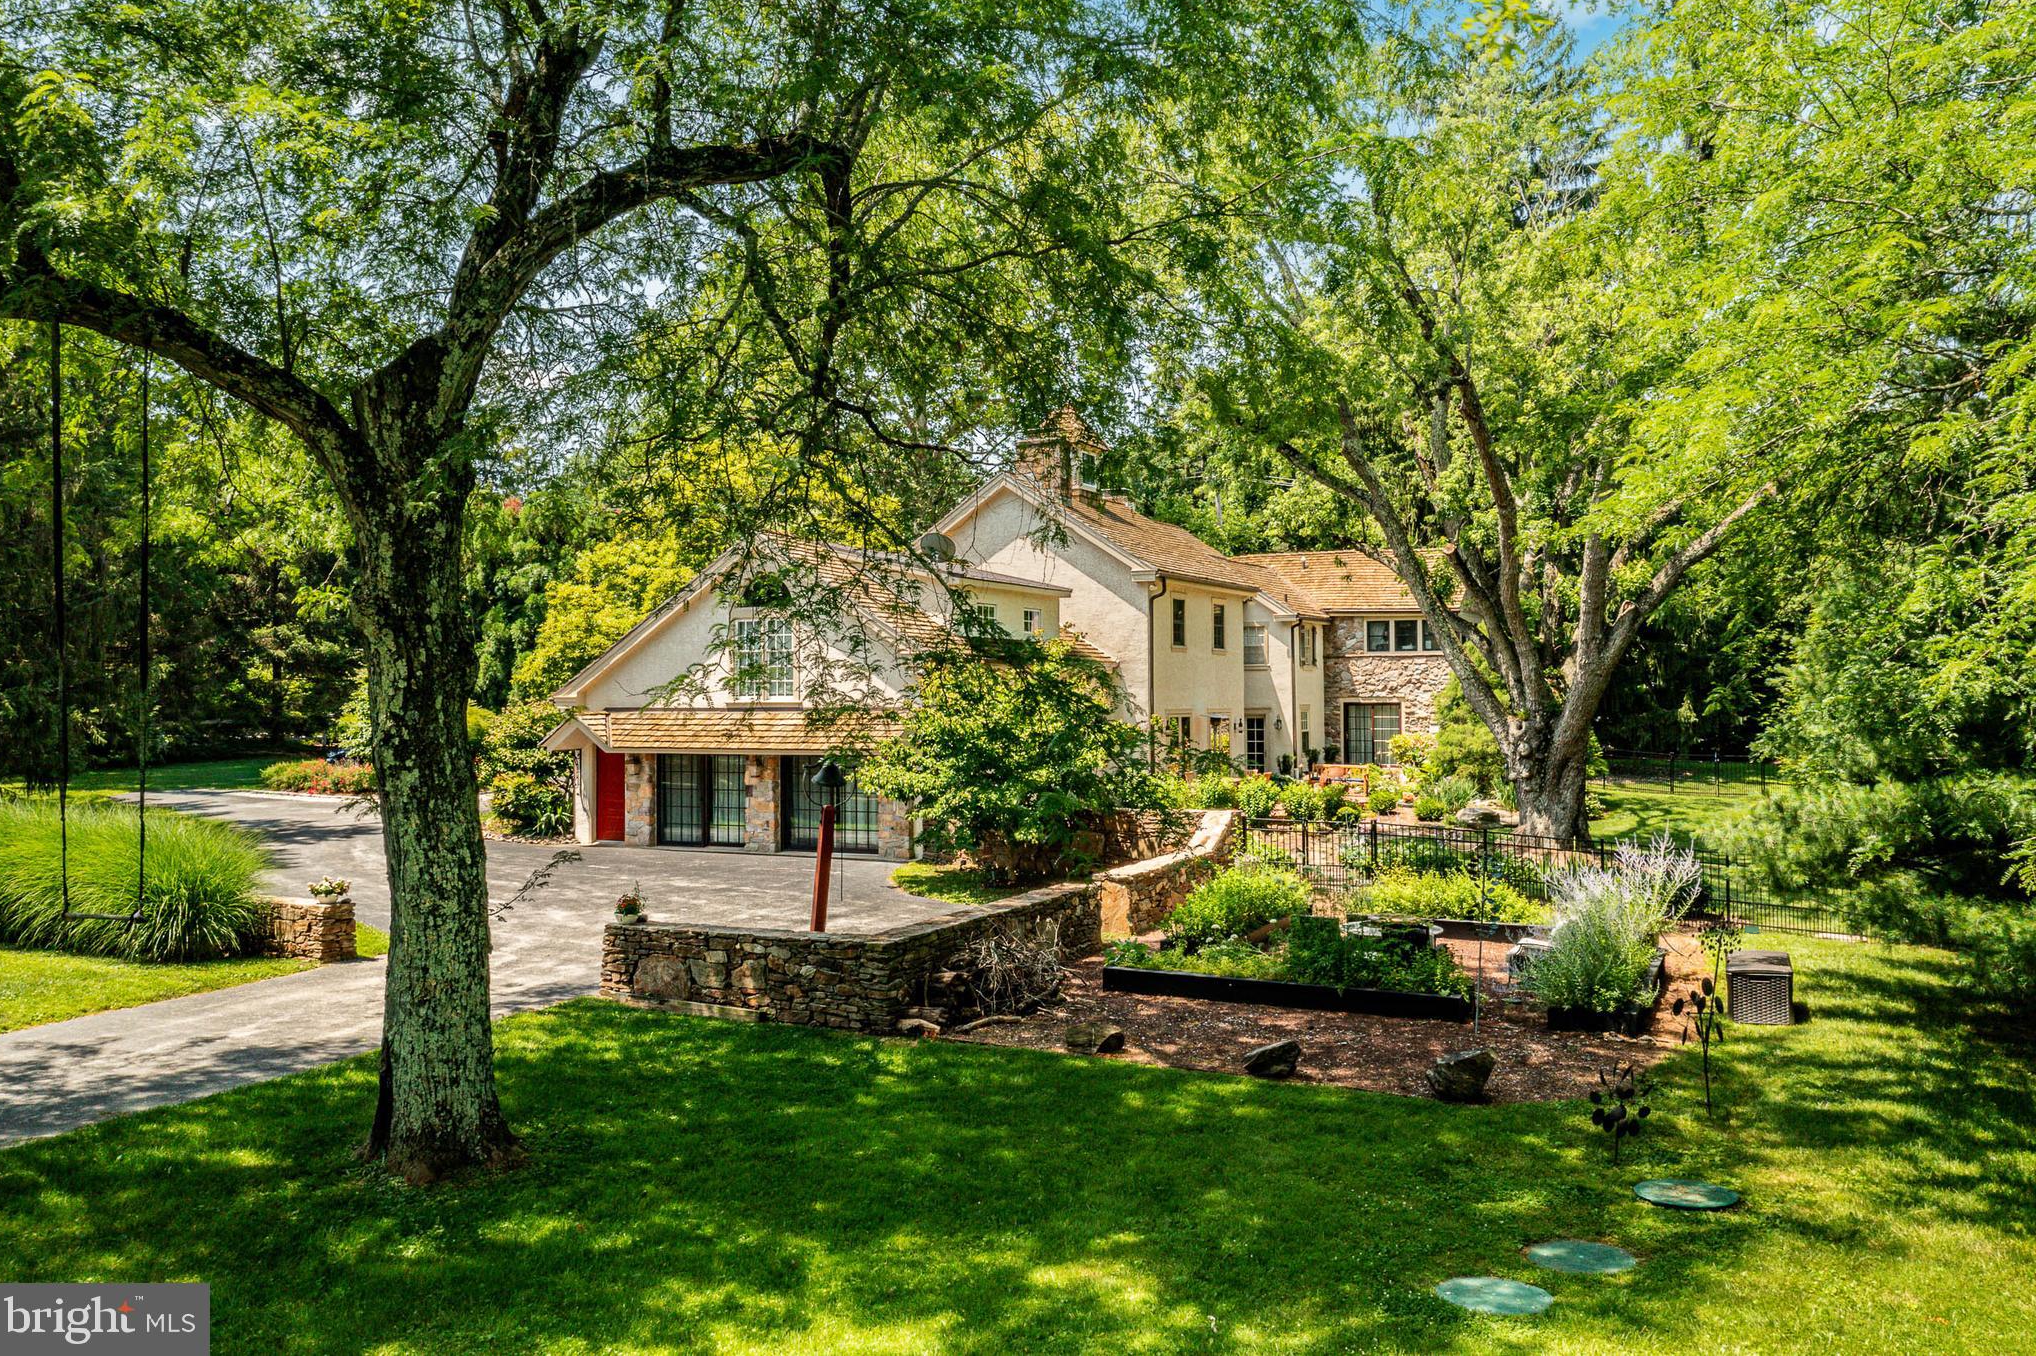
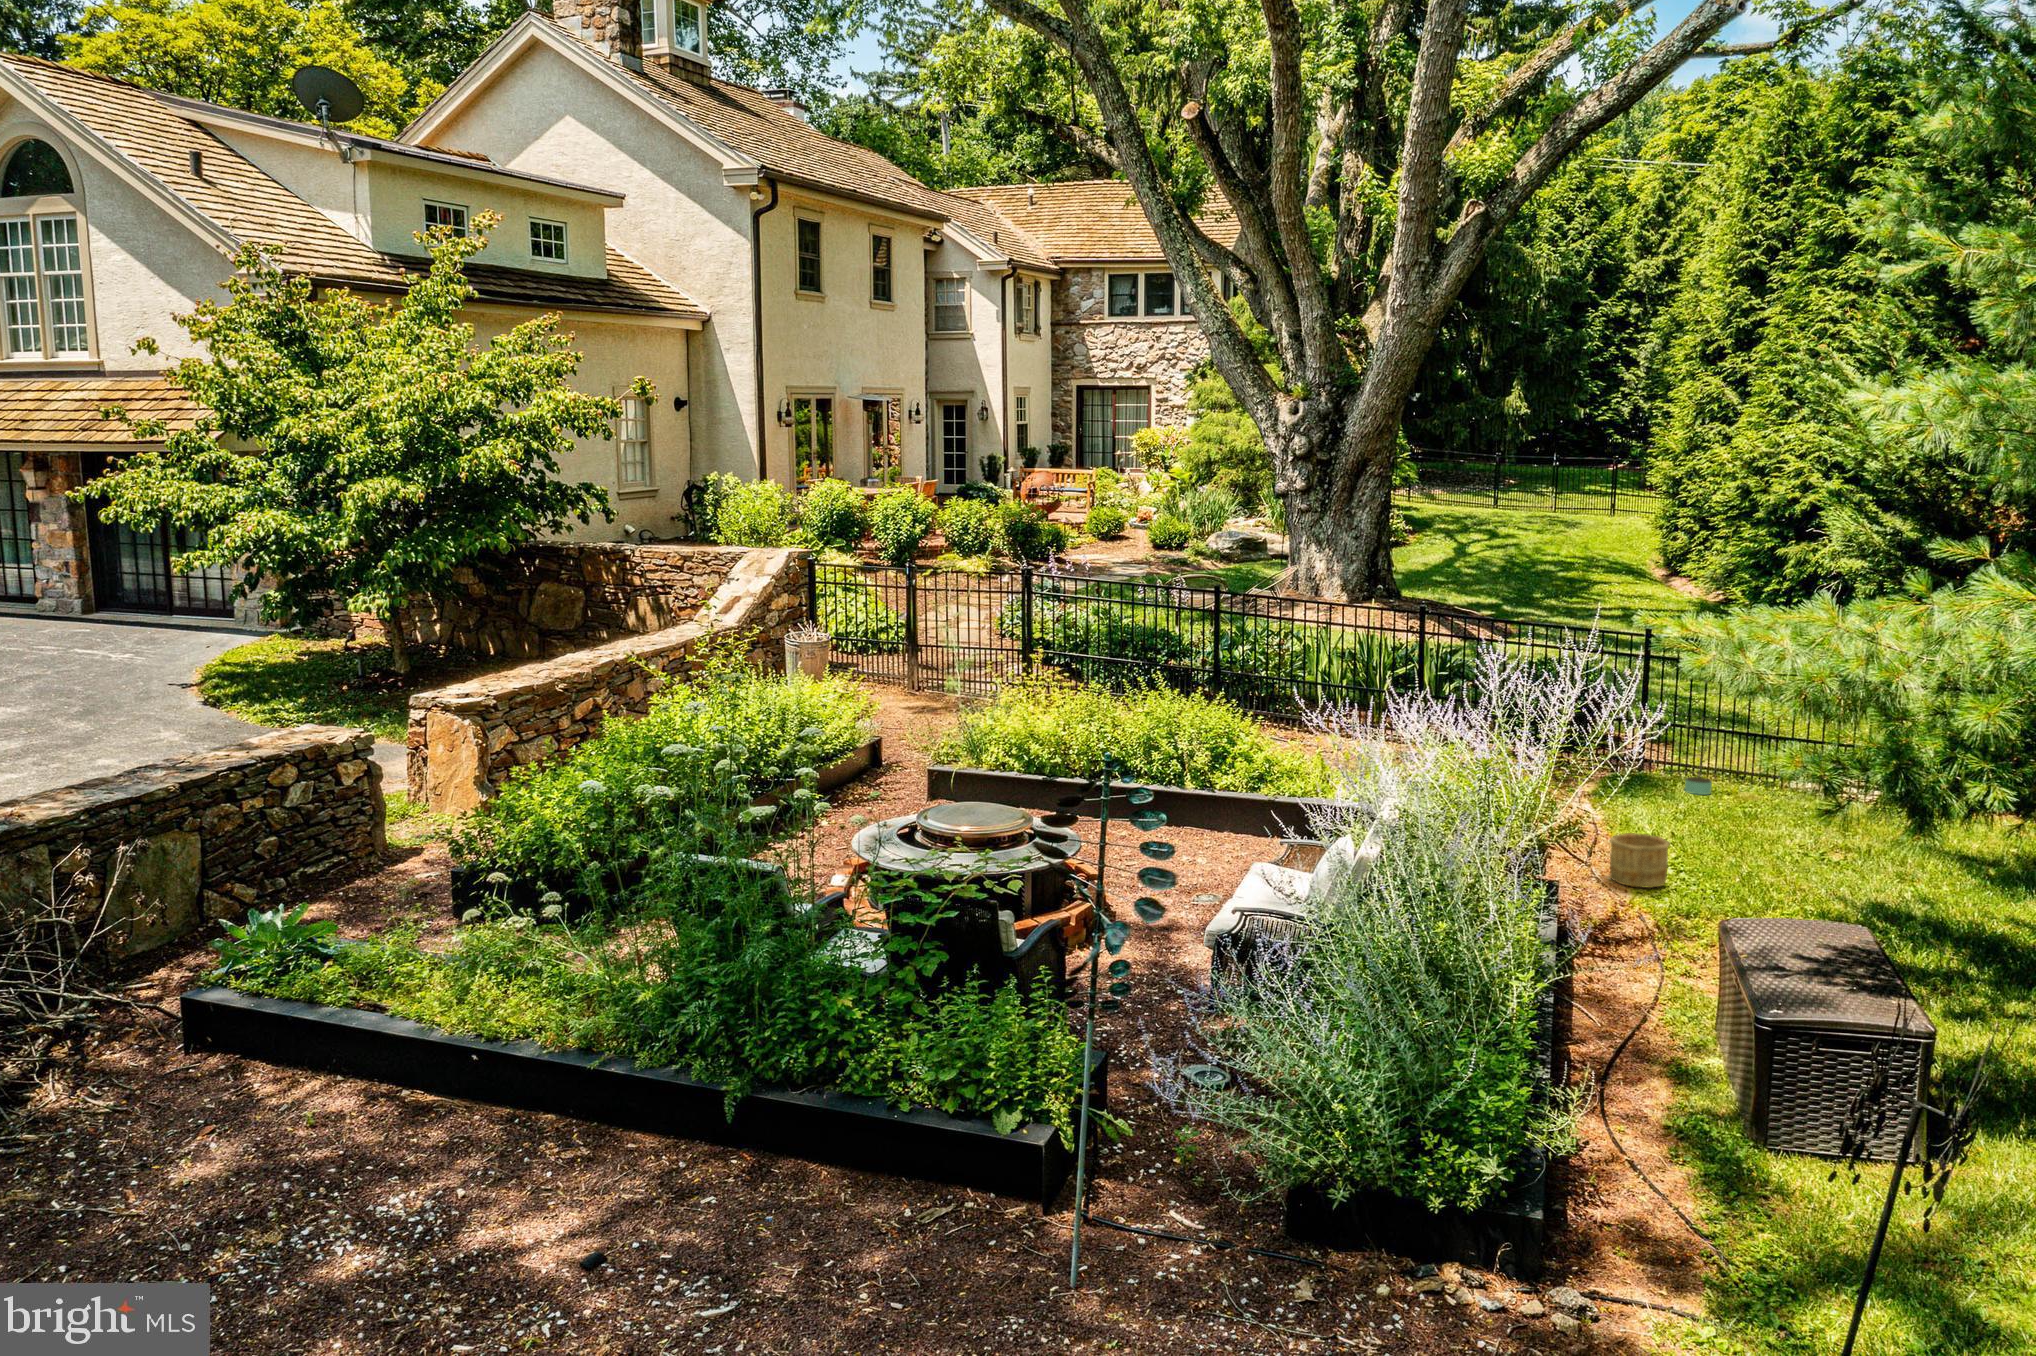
wooden bucket: none [1687,934,1716,957] -> present [1610,833,1670,888]

